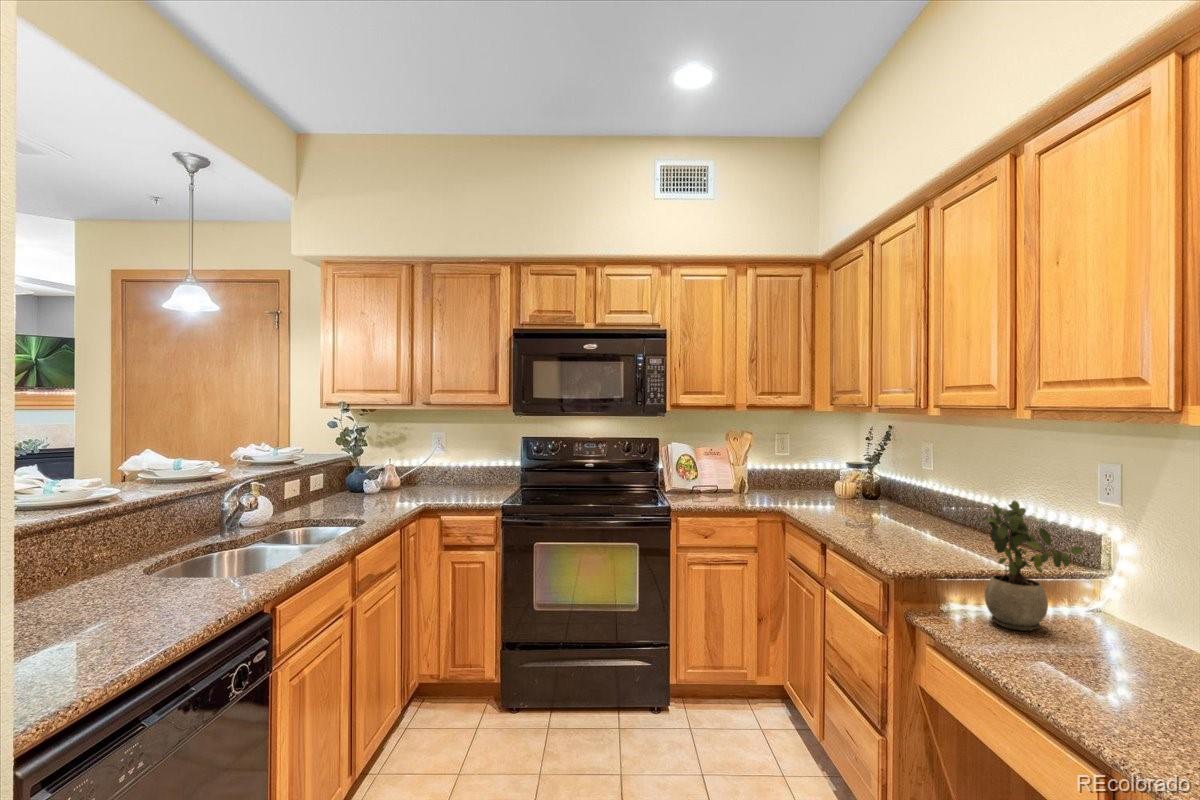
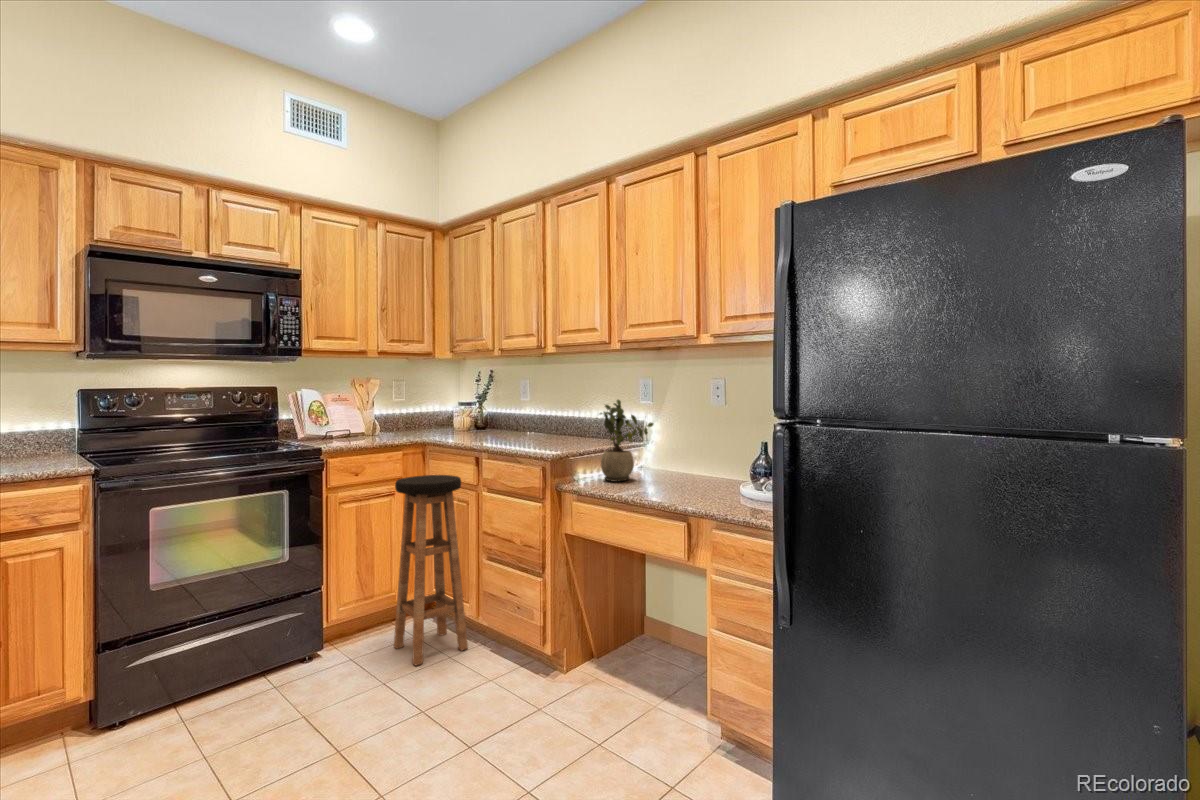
bar stool: none [731,552,808,778] -> present [394,475,468,666]

